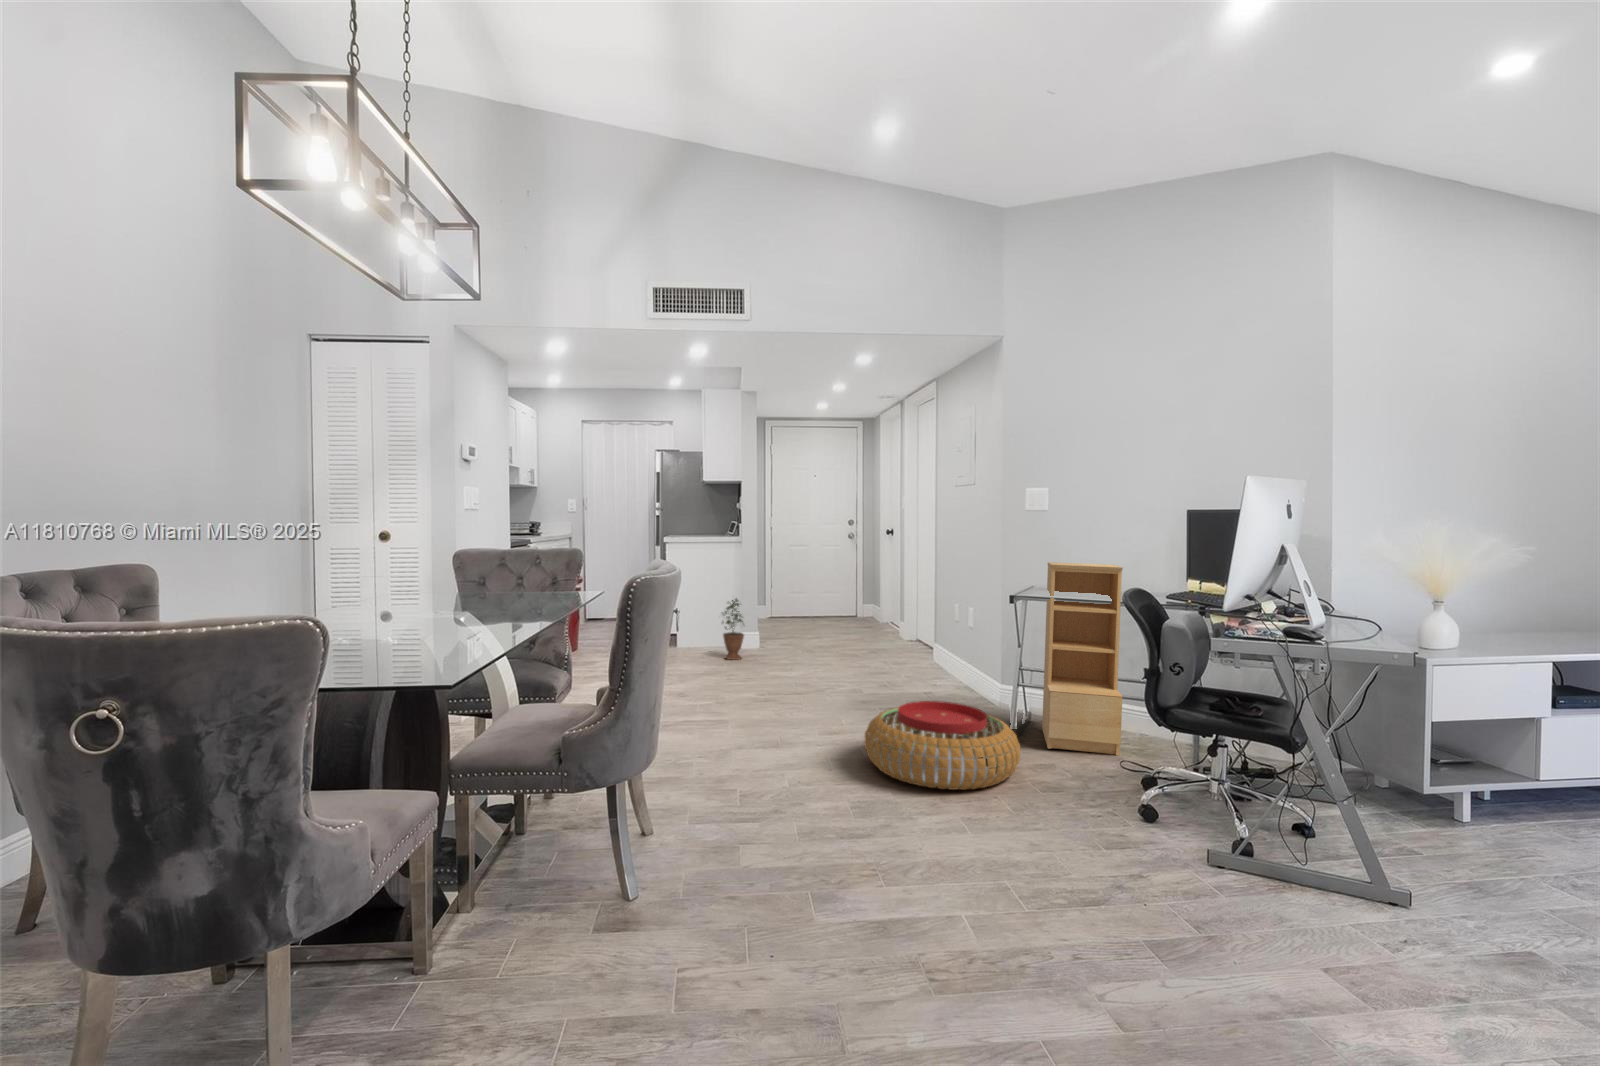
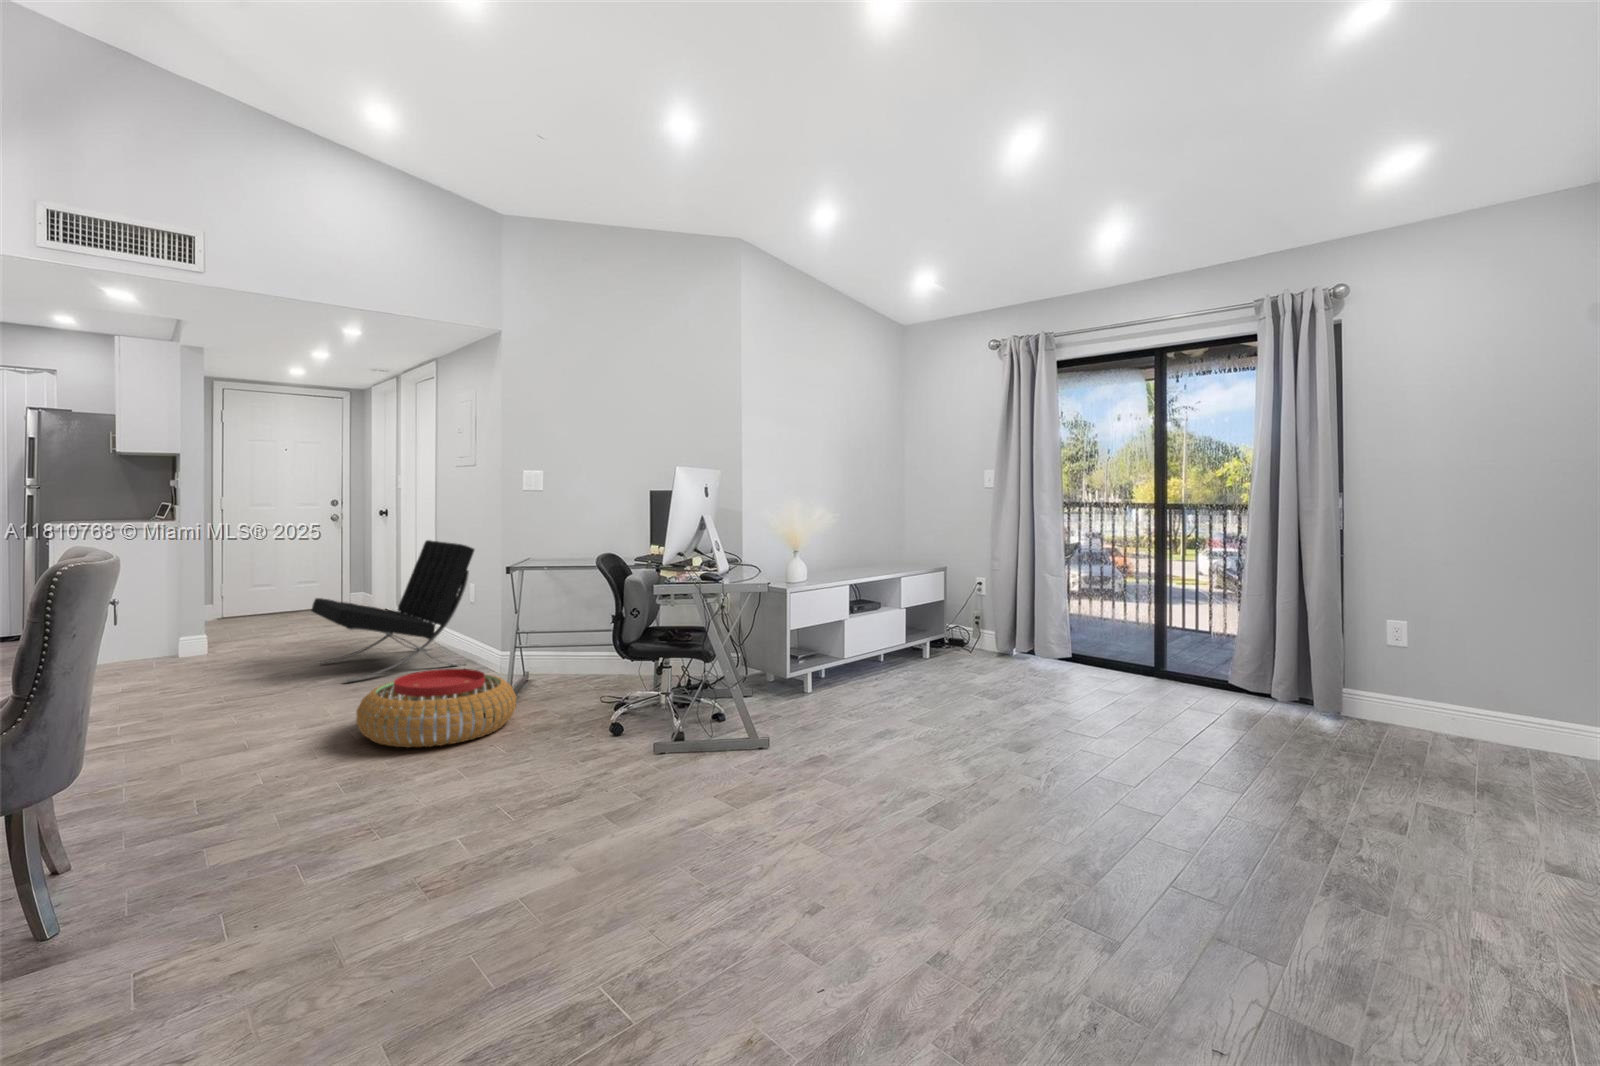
lounge chair: none [830,559,974,697] -> present [311,540,474,682]
bookshelf: present [1042,562,1123,756] -> none [539,539,602,696]
potted plant: present [723,599,744,660] -> none [144,591,188,666]

